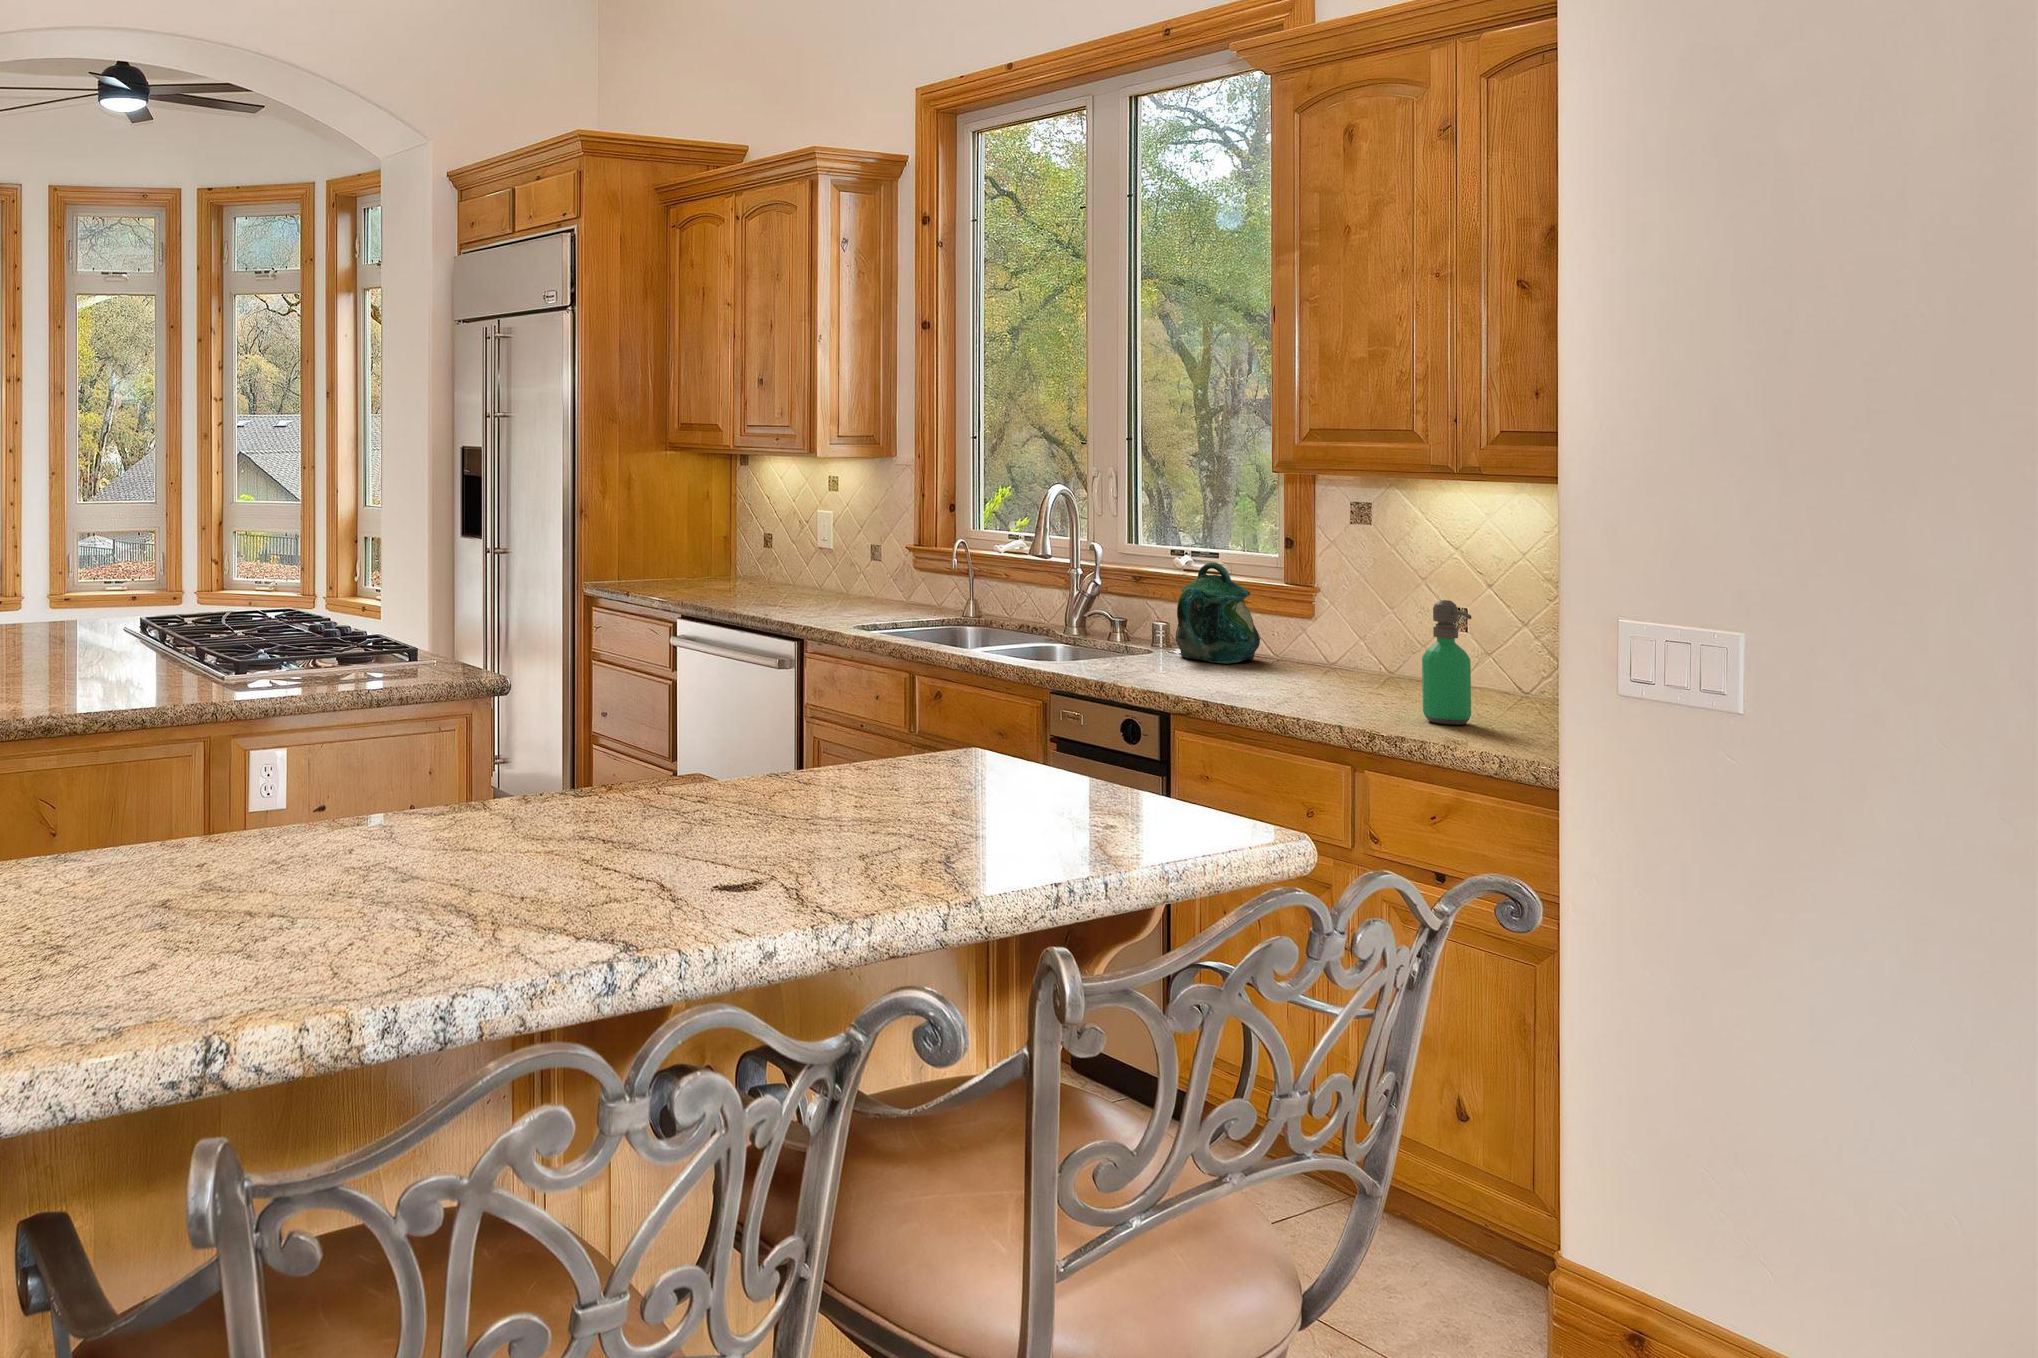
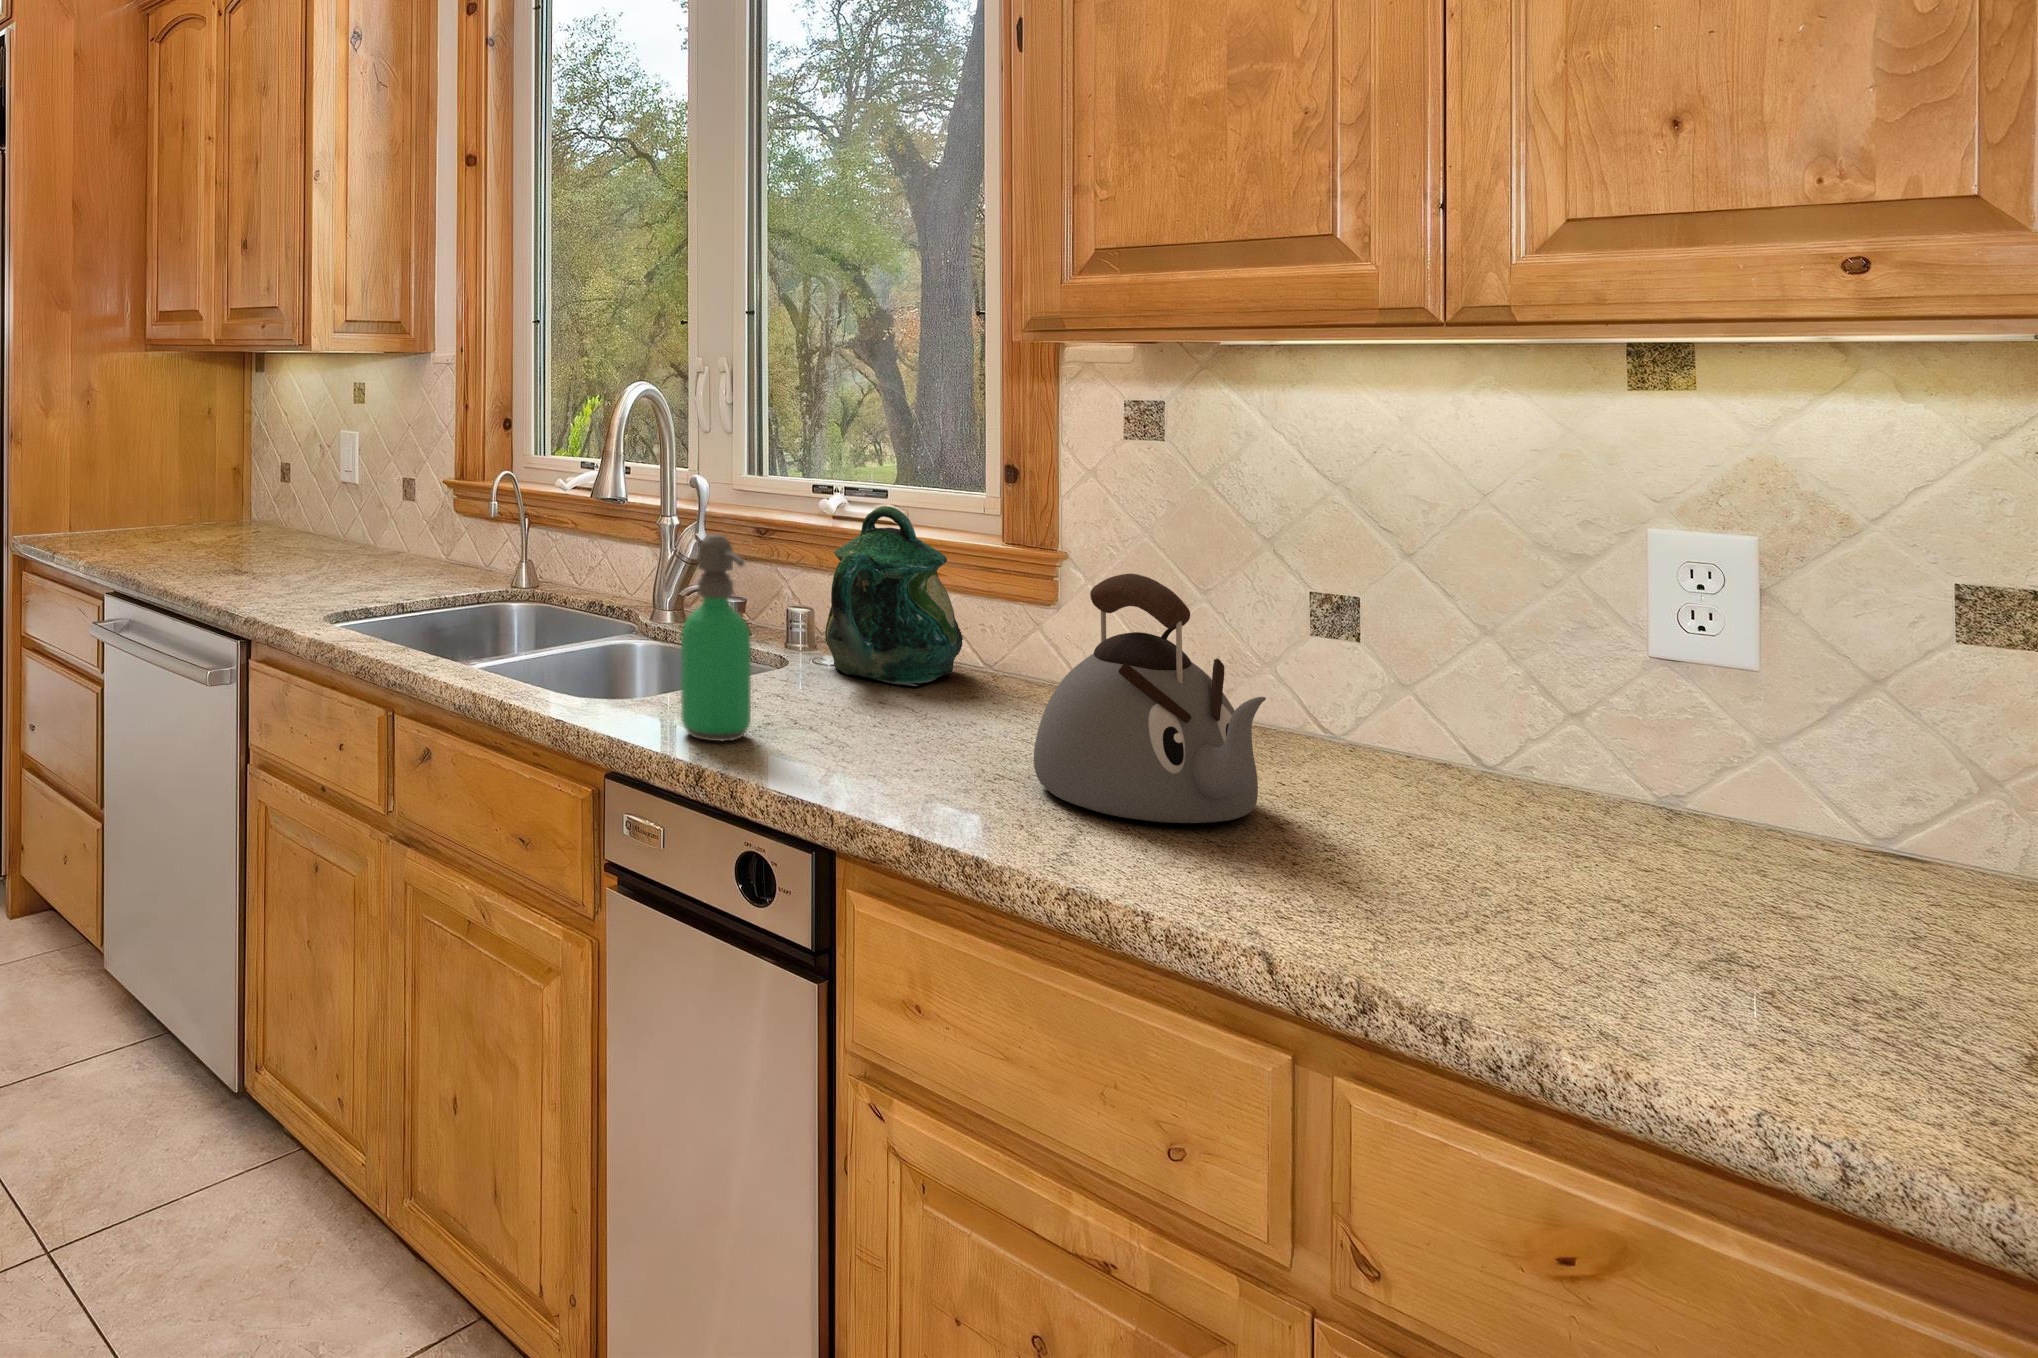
kettle: none [1273,591,1381,702] -> present [1034,574,1266,823]
soap dispenser: present [1422,600,1471,725] -> present [681,534,751,741]

